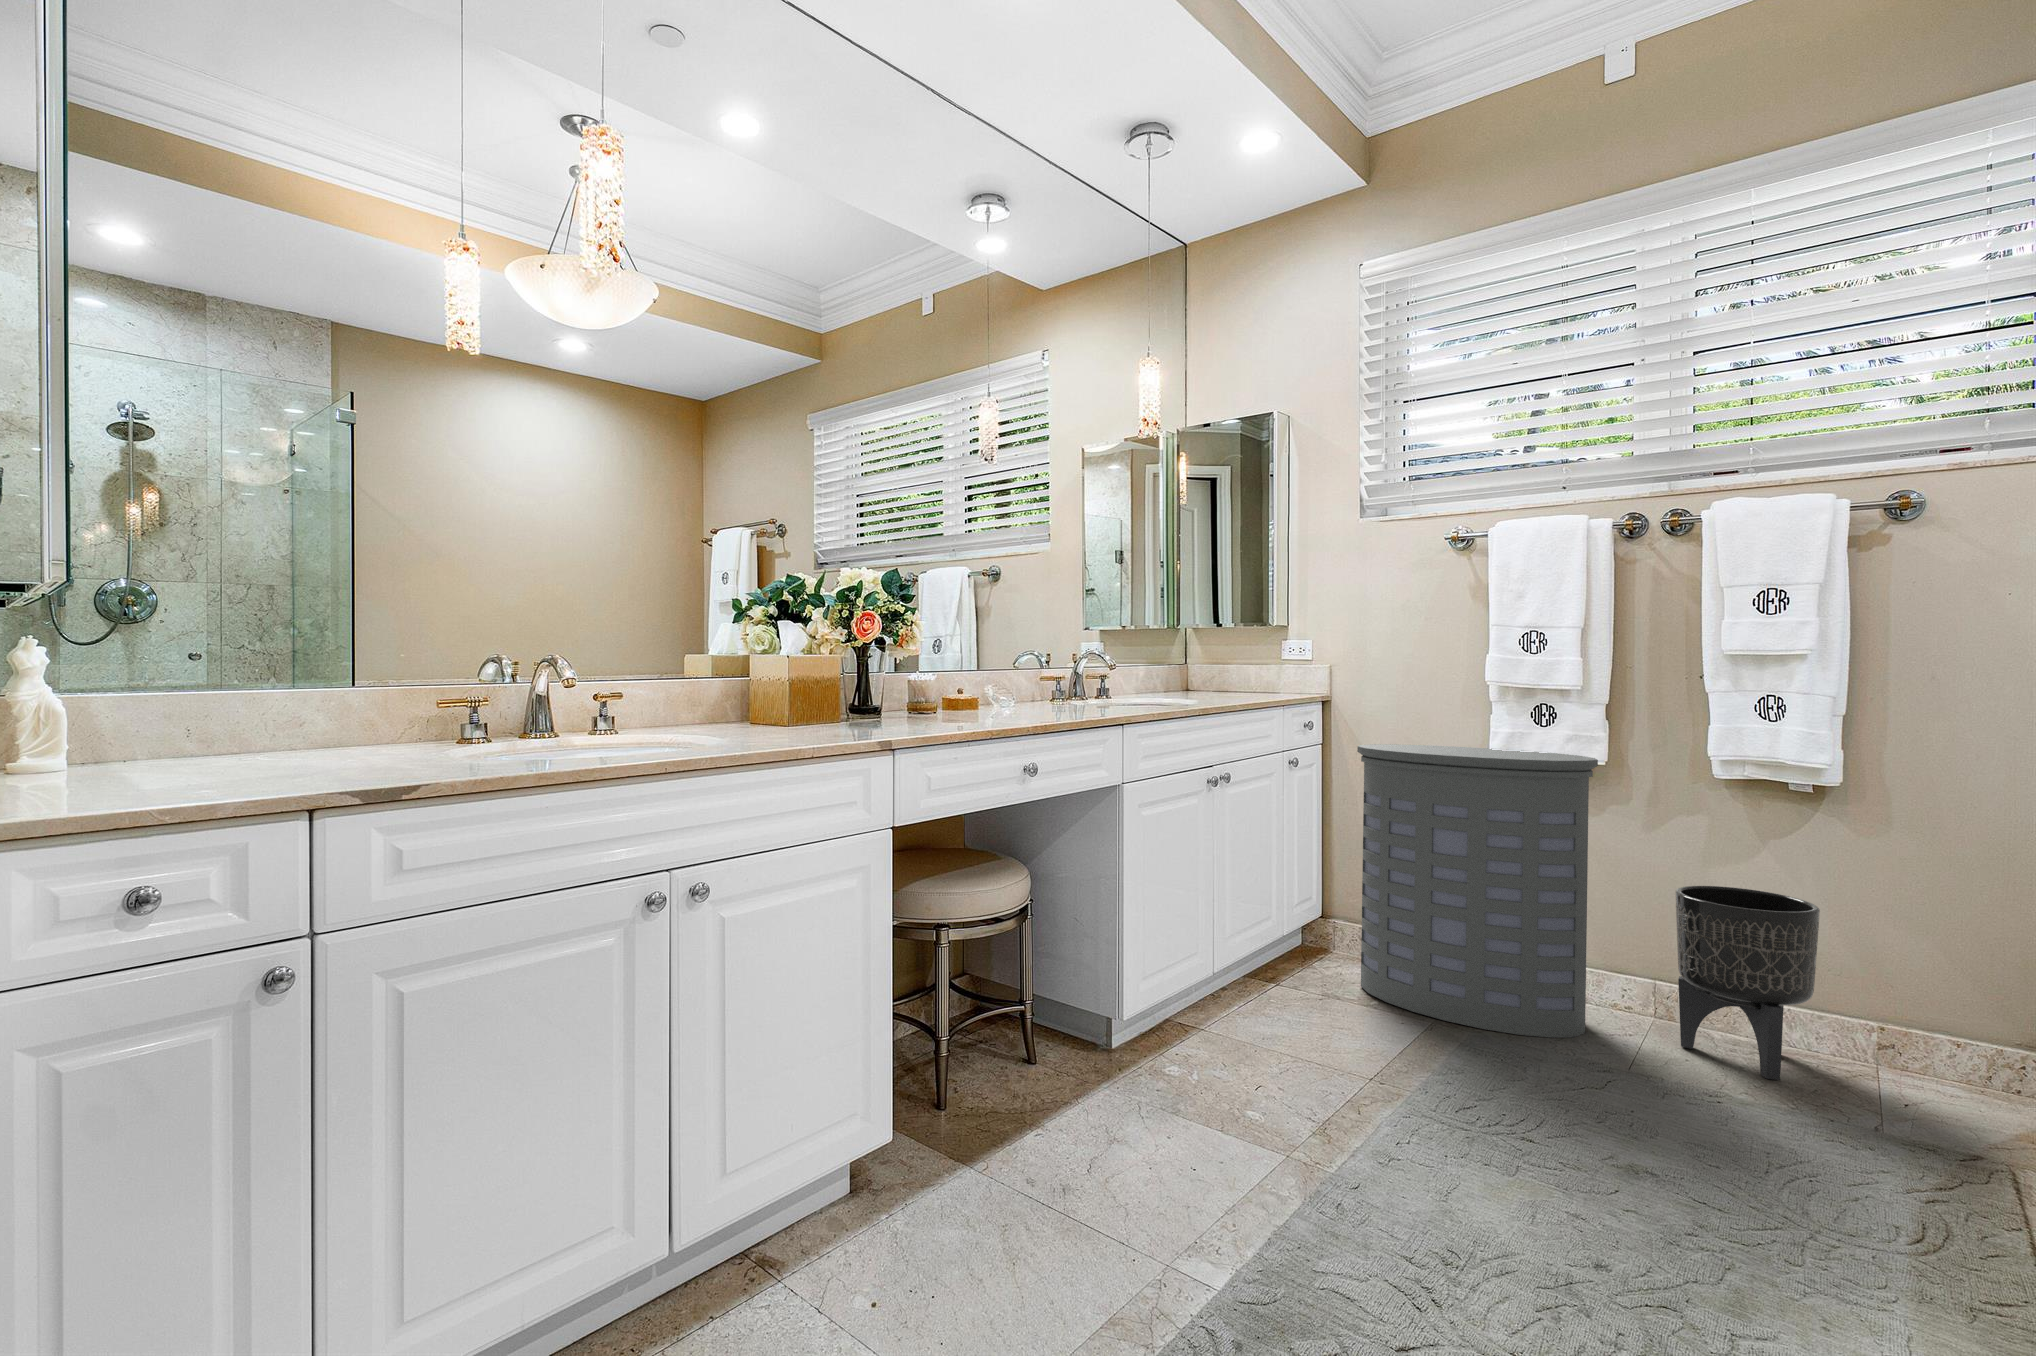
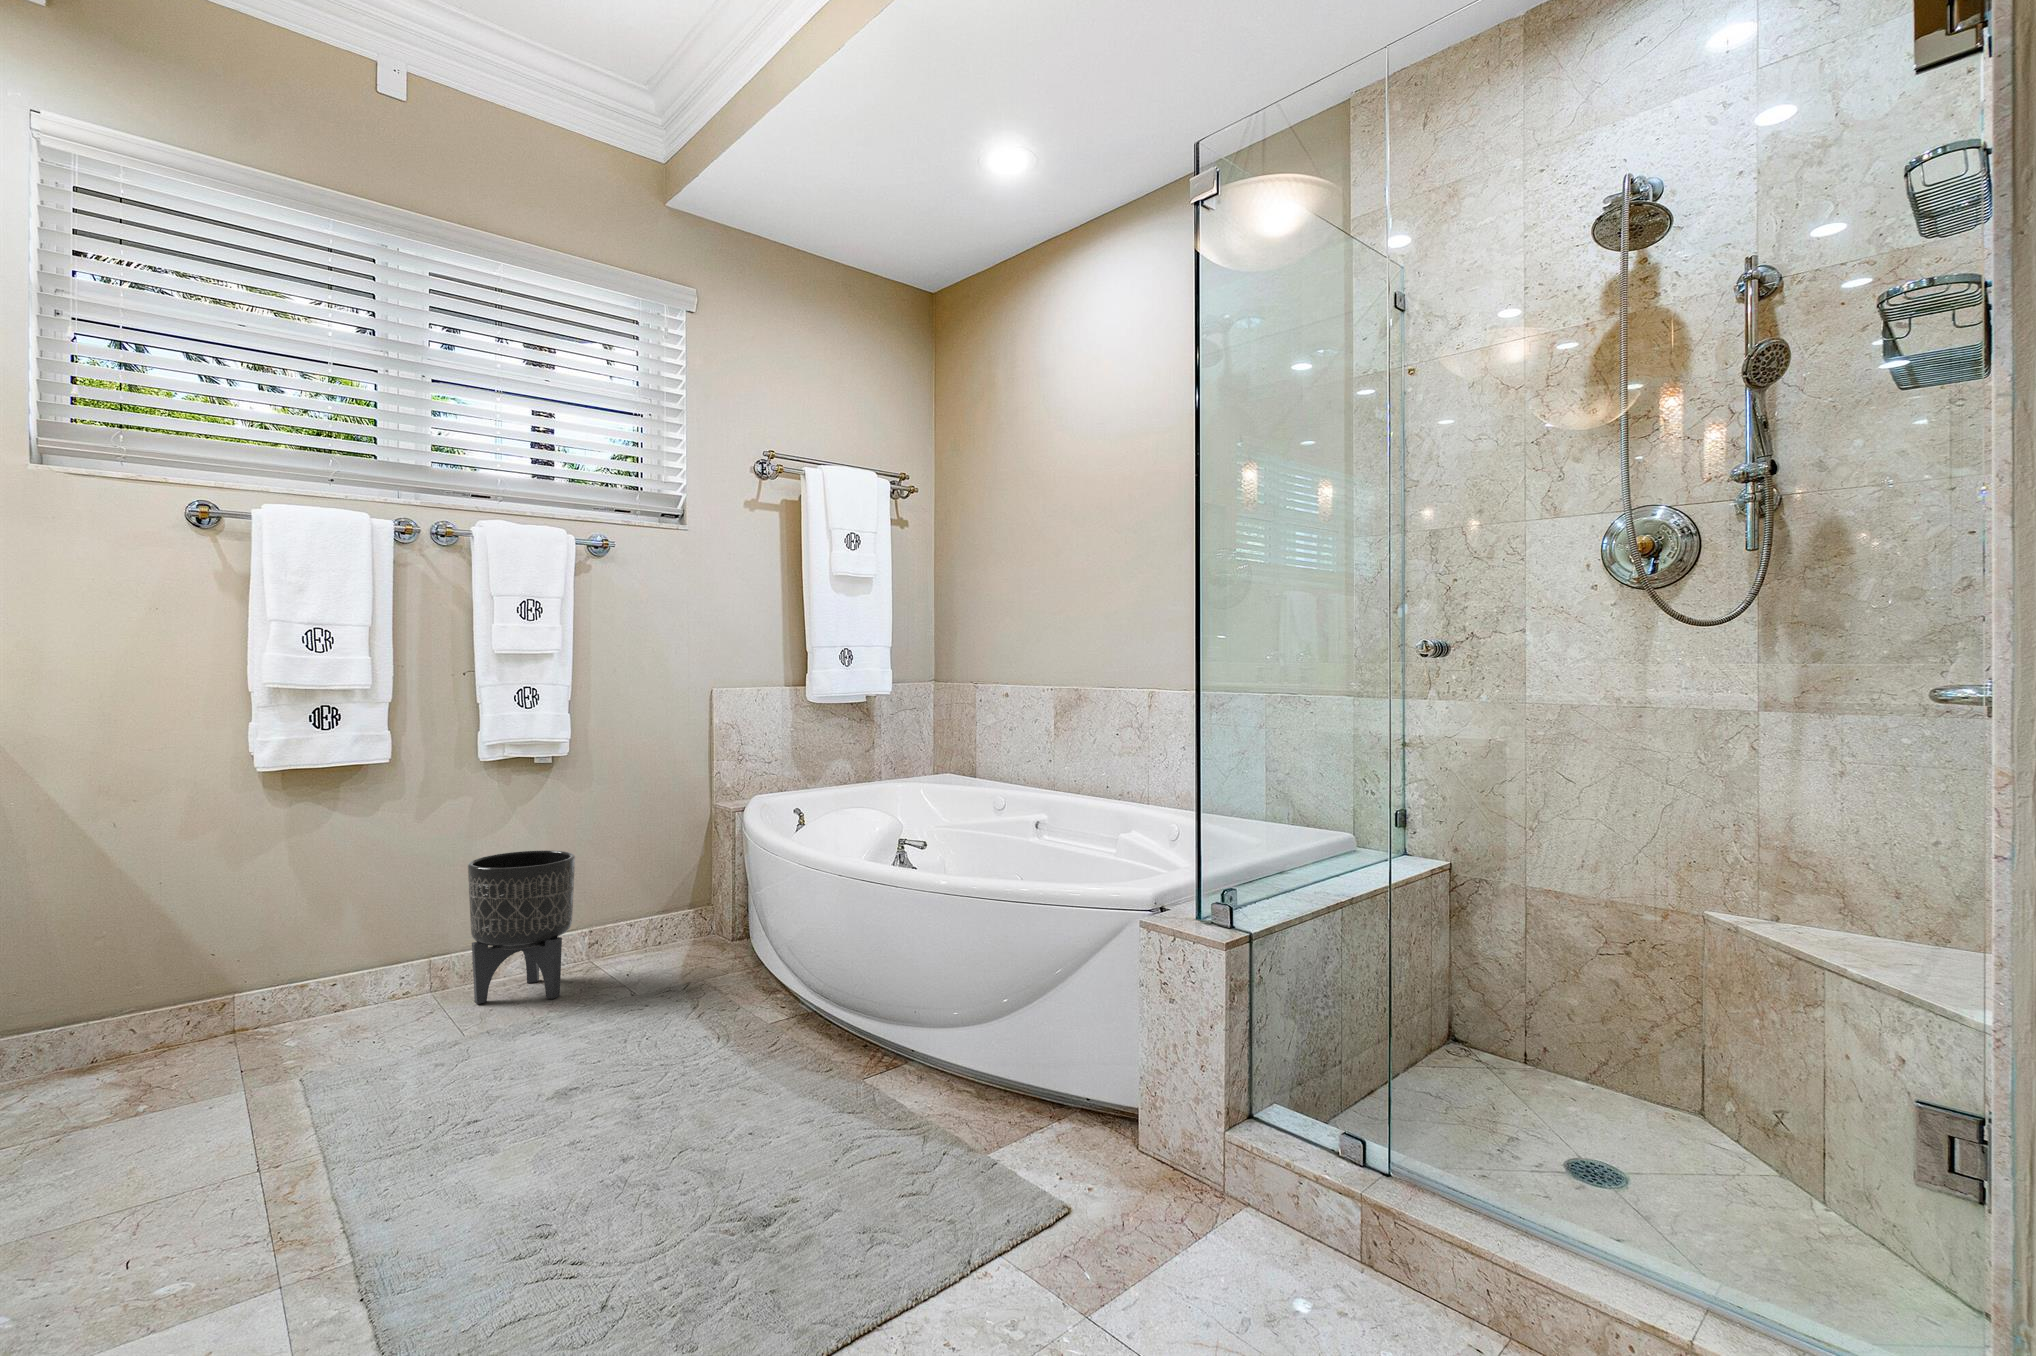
laundry hamper: present [1357,744,1598,1038] -> none [72,755,404,1101]

